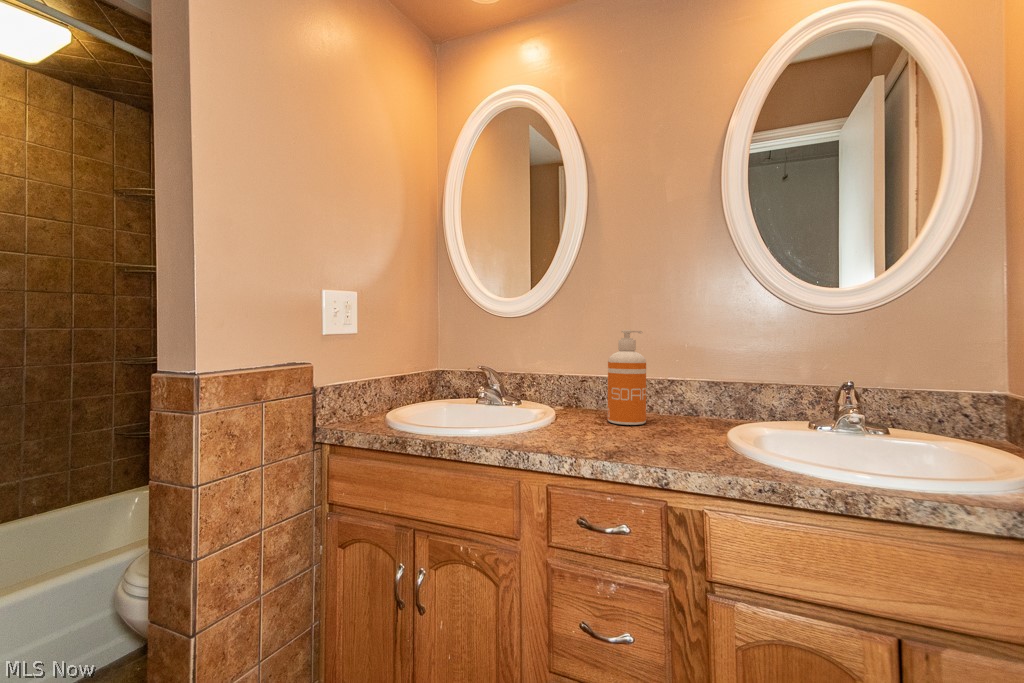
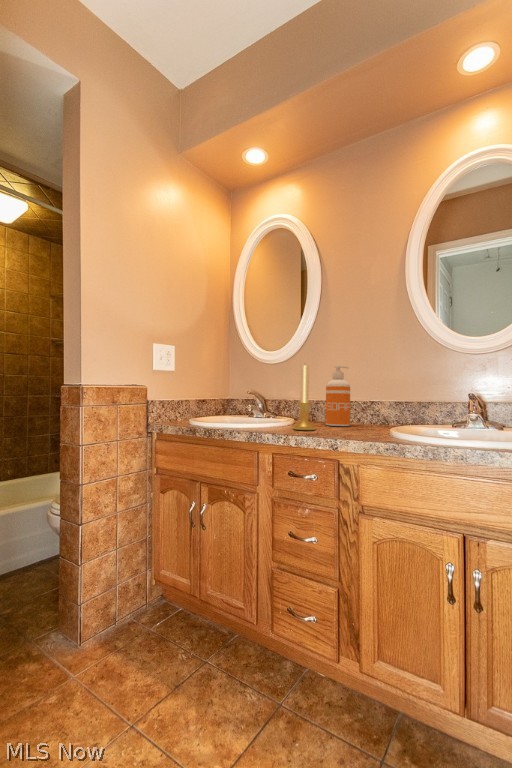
candle holder: none [569,330,606,441] -> present [293,365,316,430]

